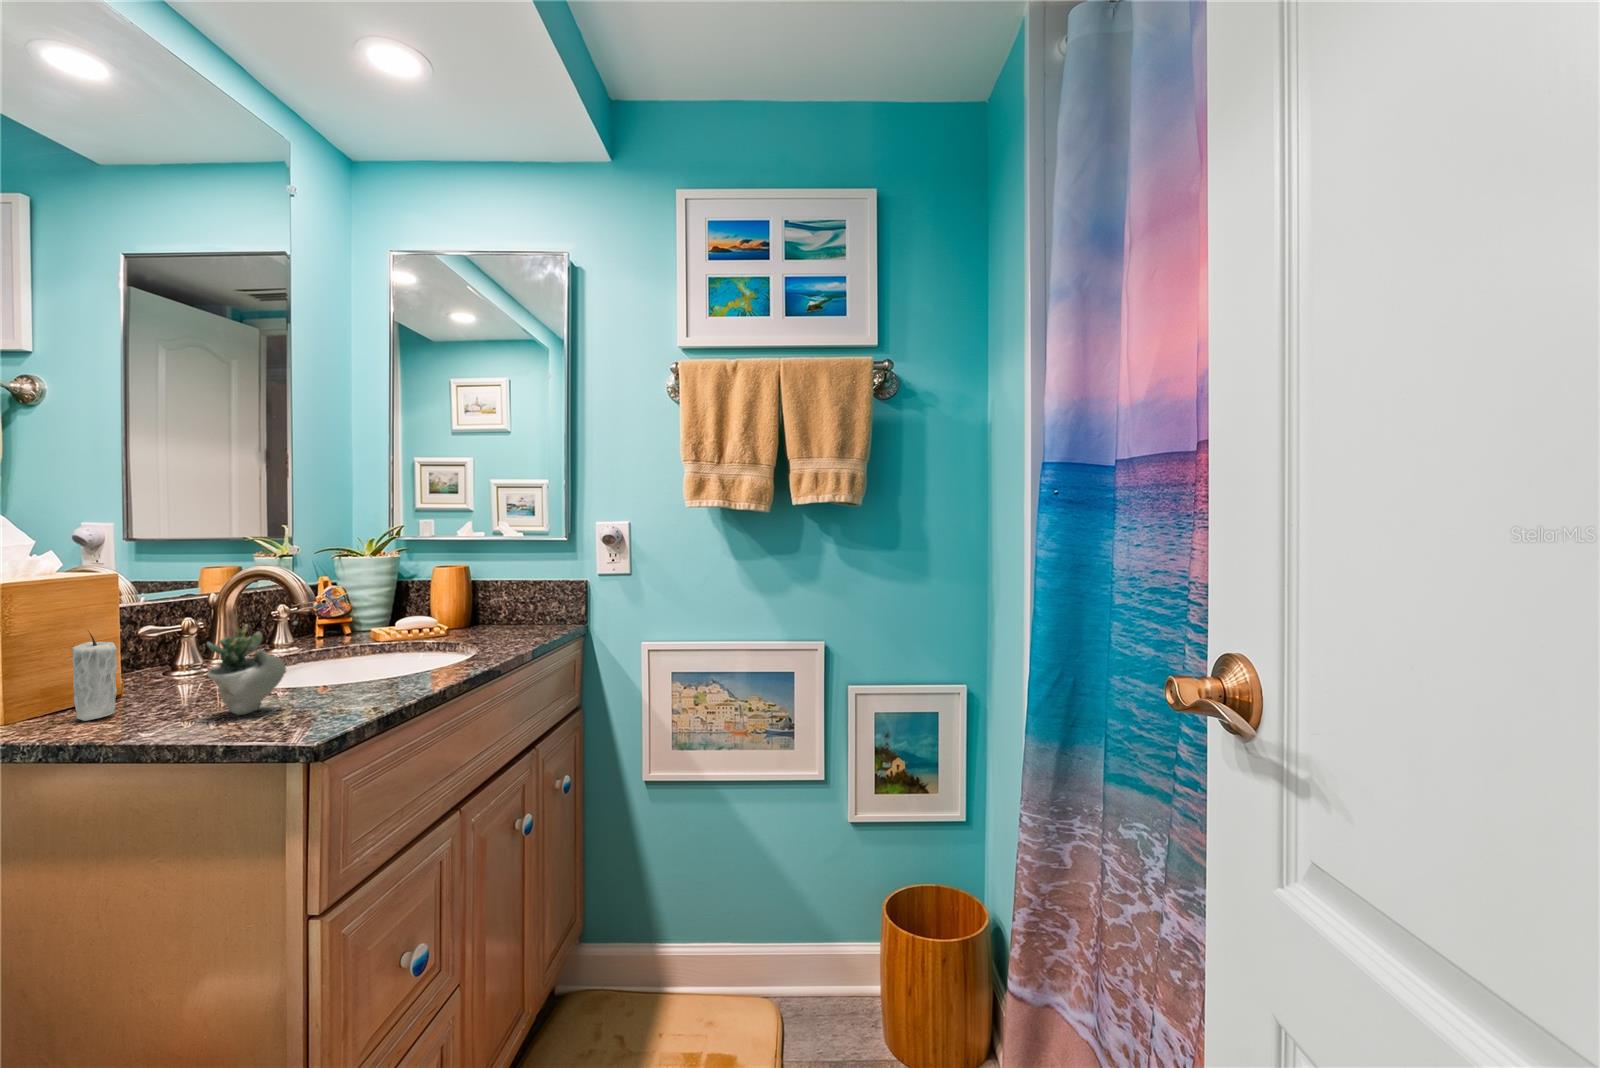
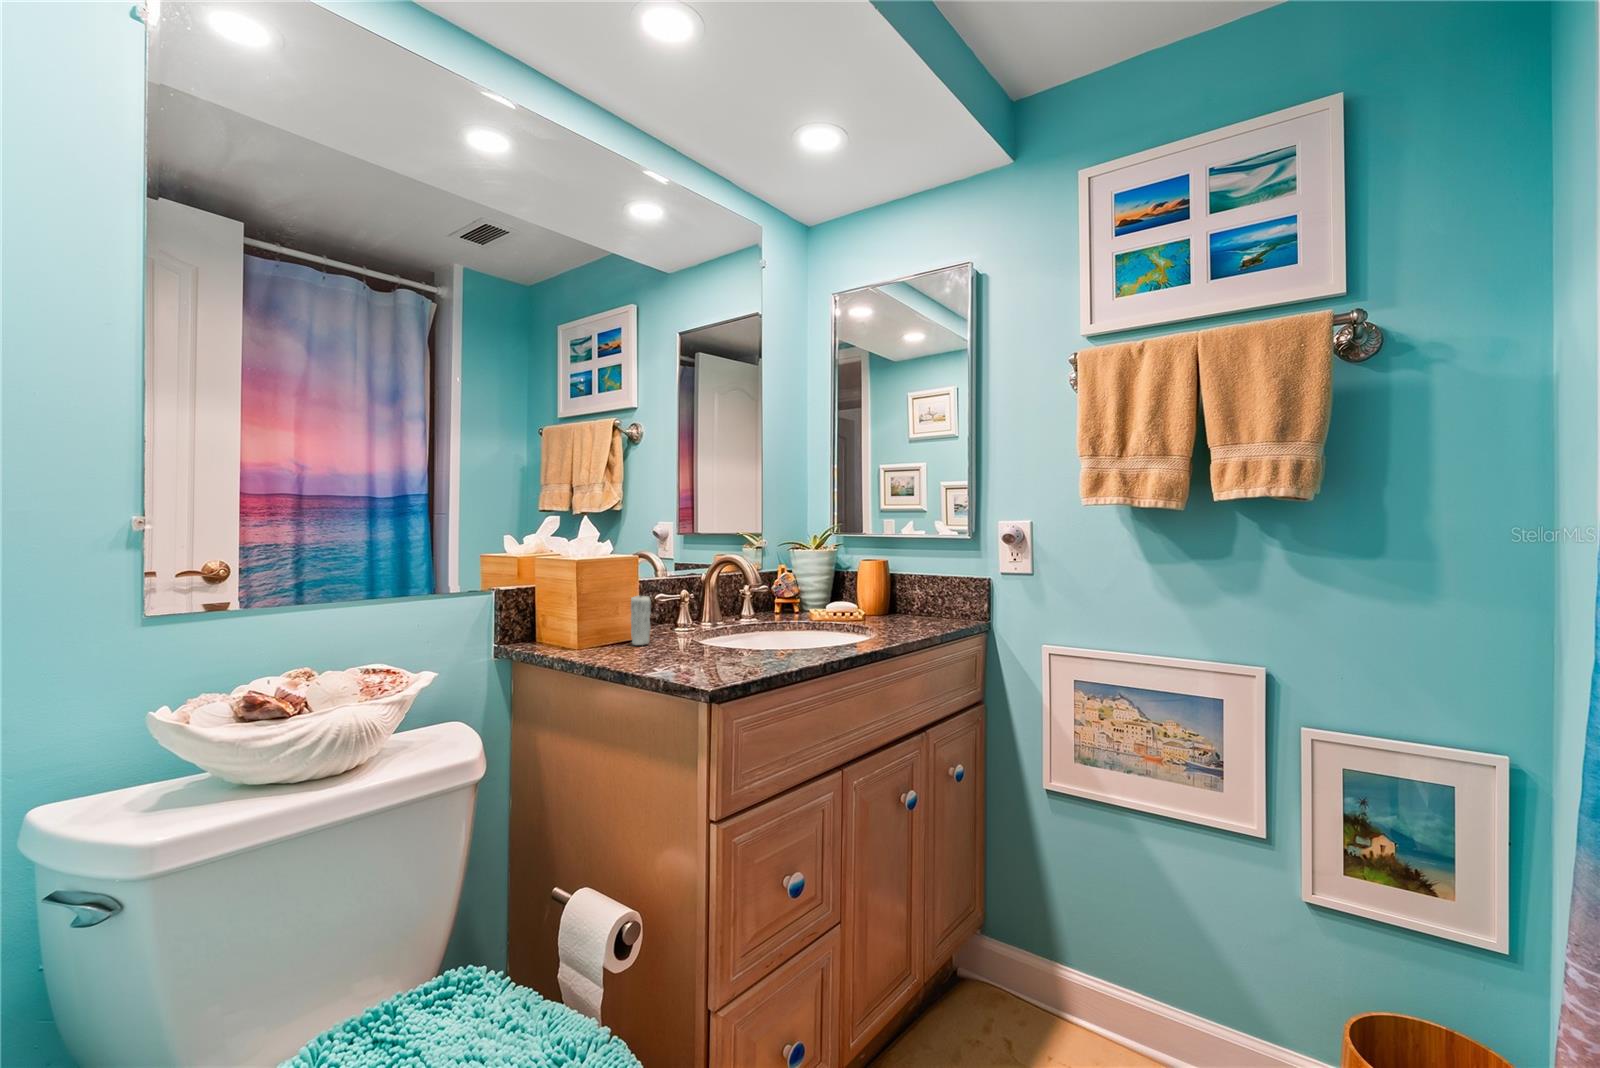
succulent plant: present [207,621,297,715] -> none [687,587,735,653]

